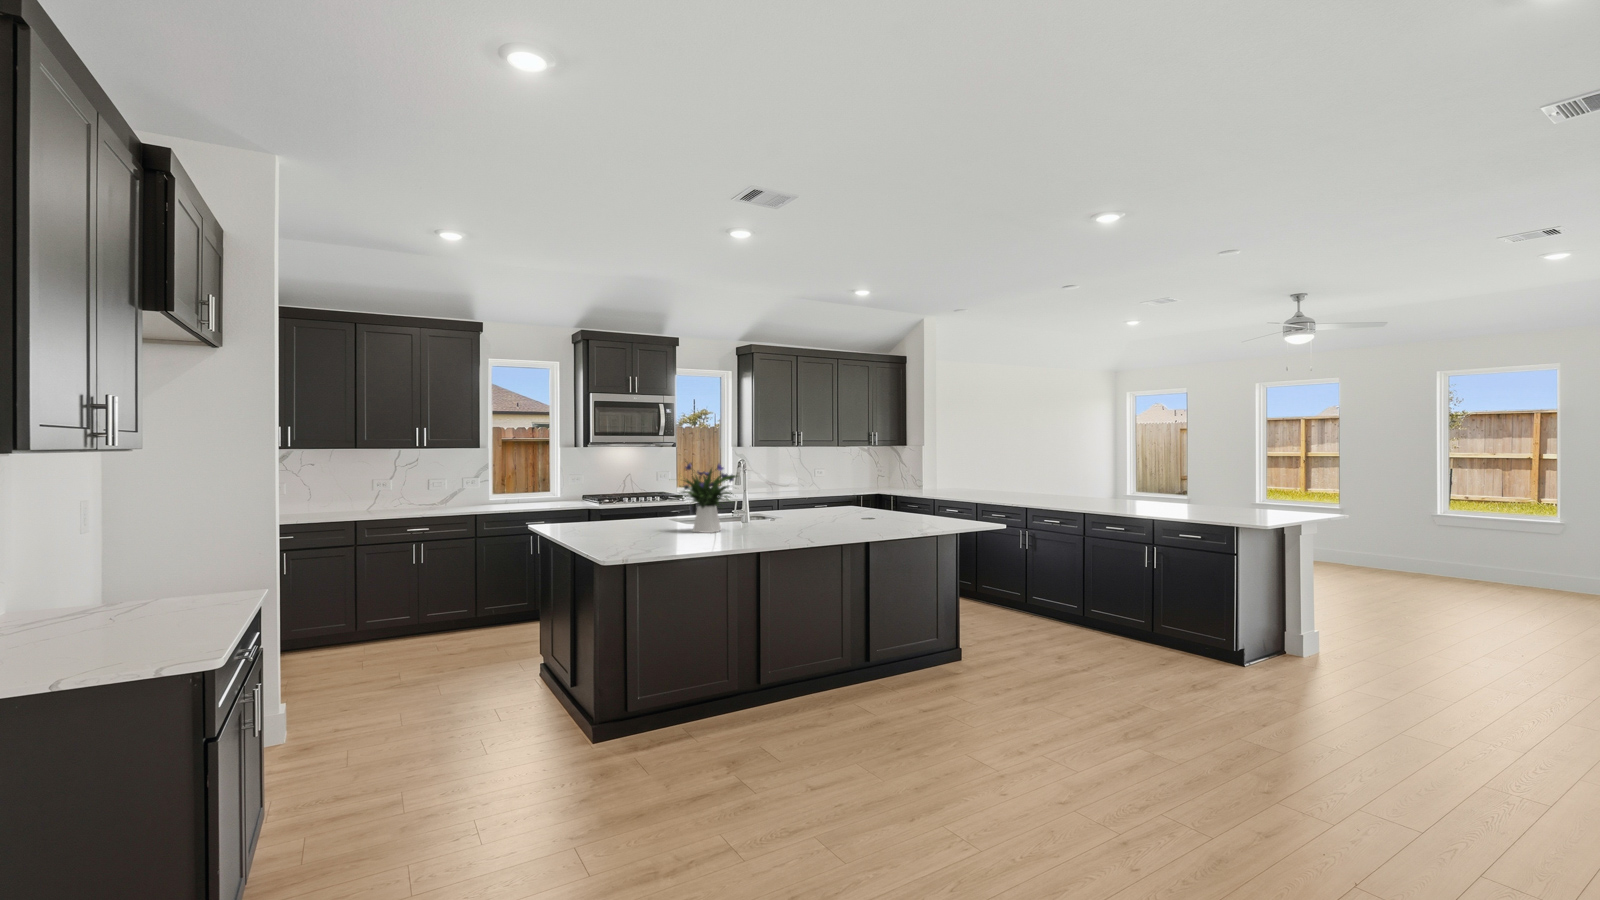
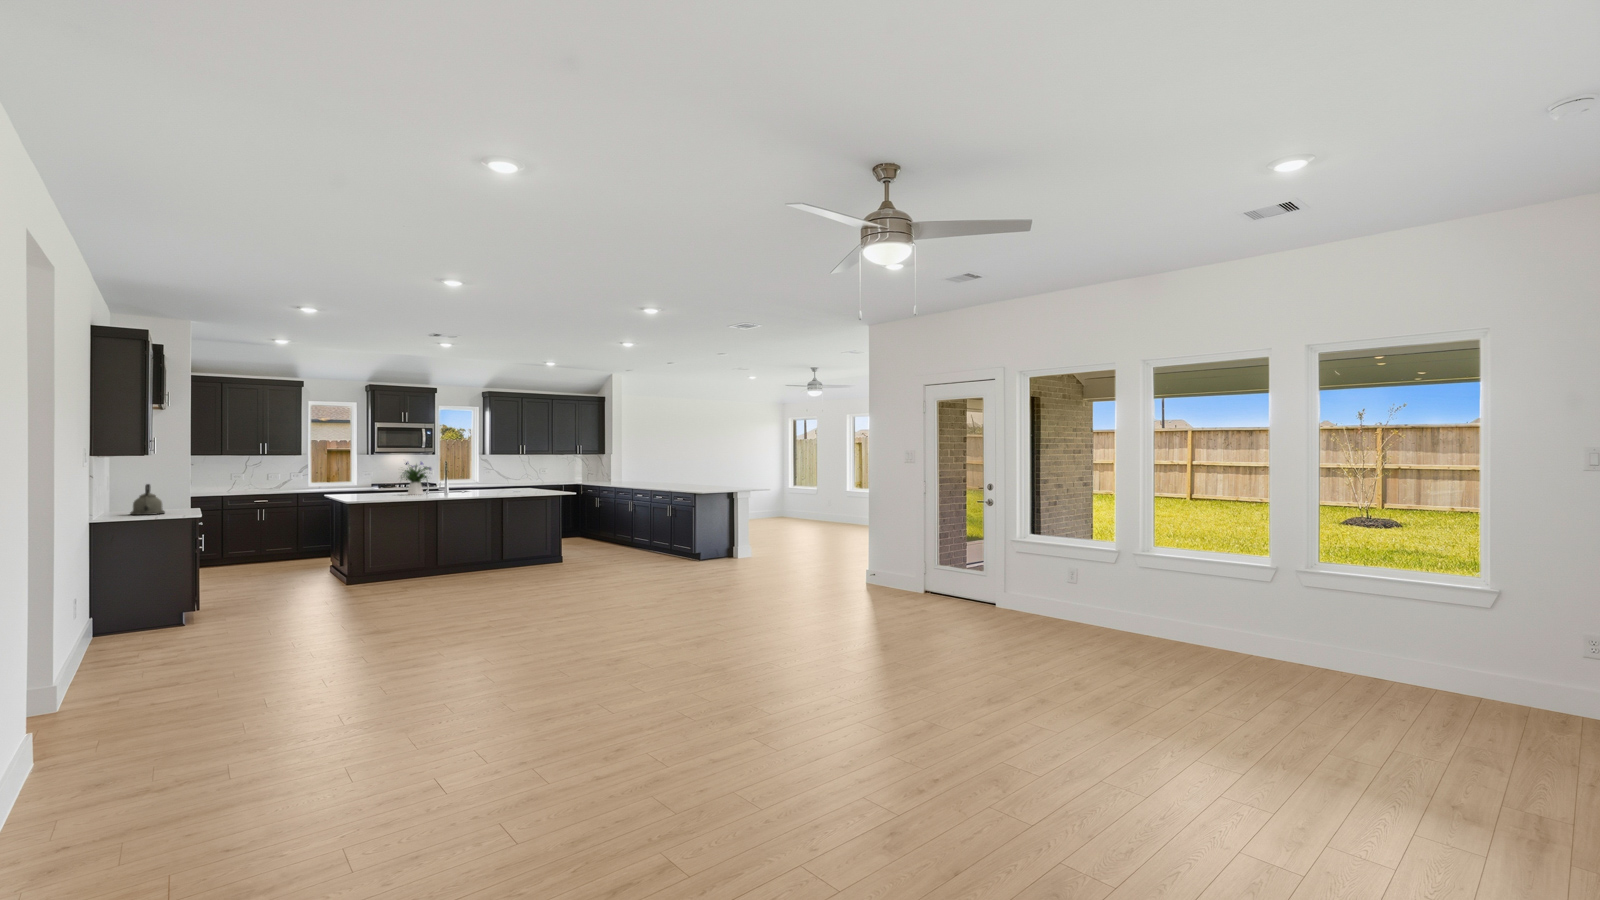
kettle: none [96,534,193,628] -> present [130,484,165,515]

